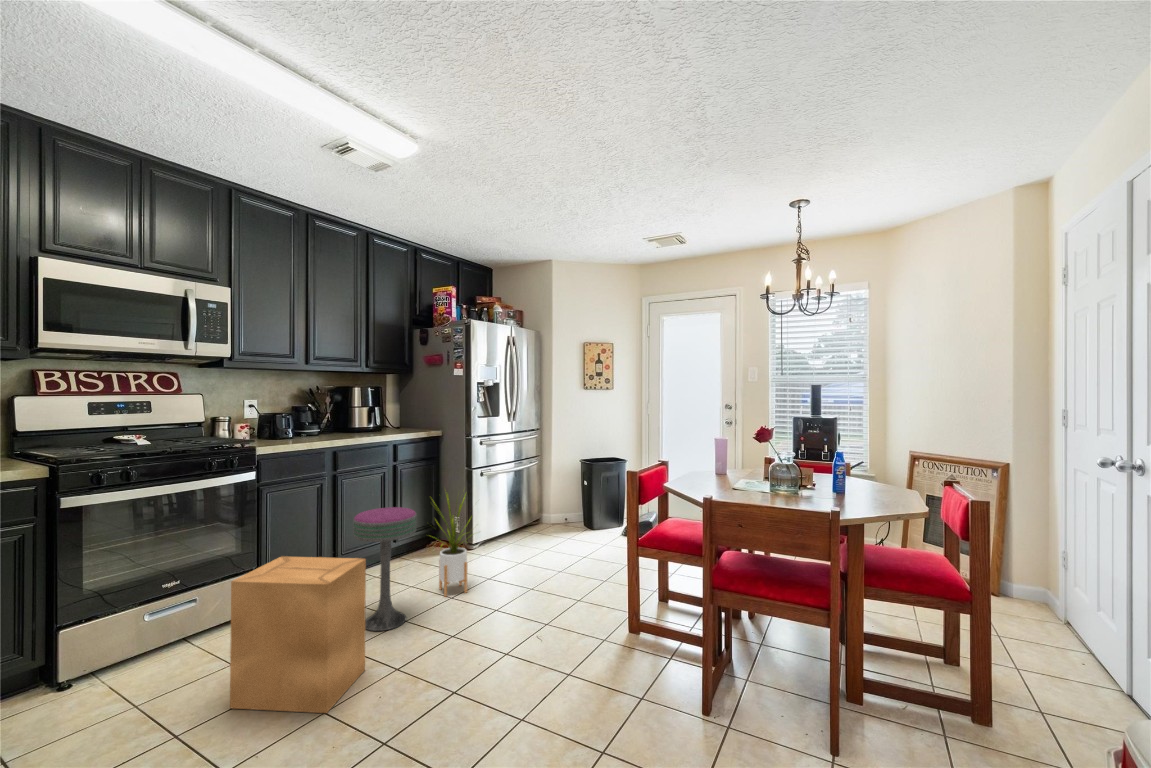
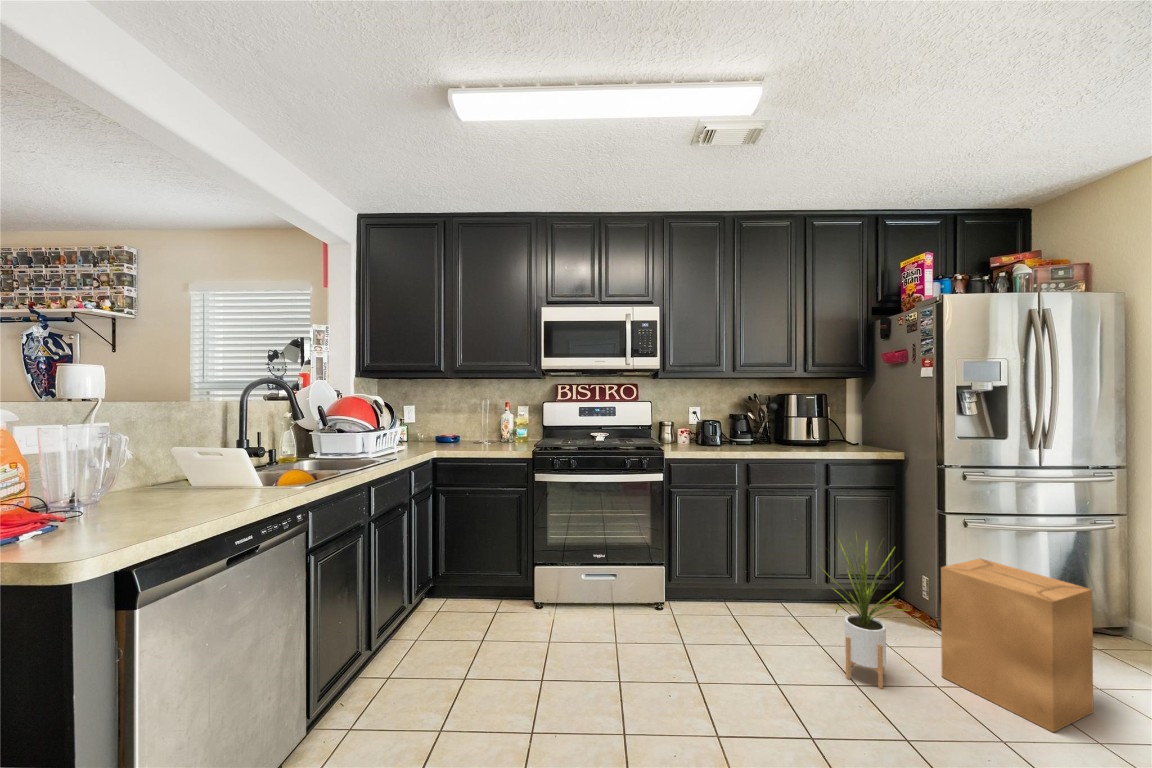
bar stool: present [353,507,417,631] -> none [718,536,791,684]
cardboard box: present [230,556,366,713] -> present [941,559,1093,732]

